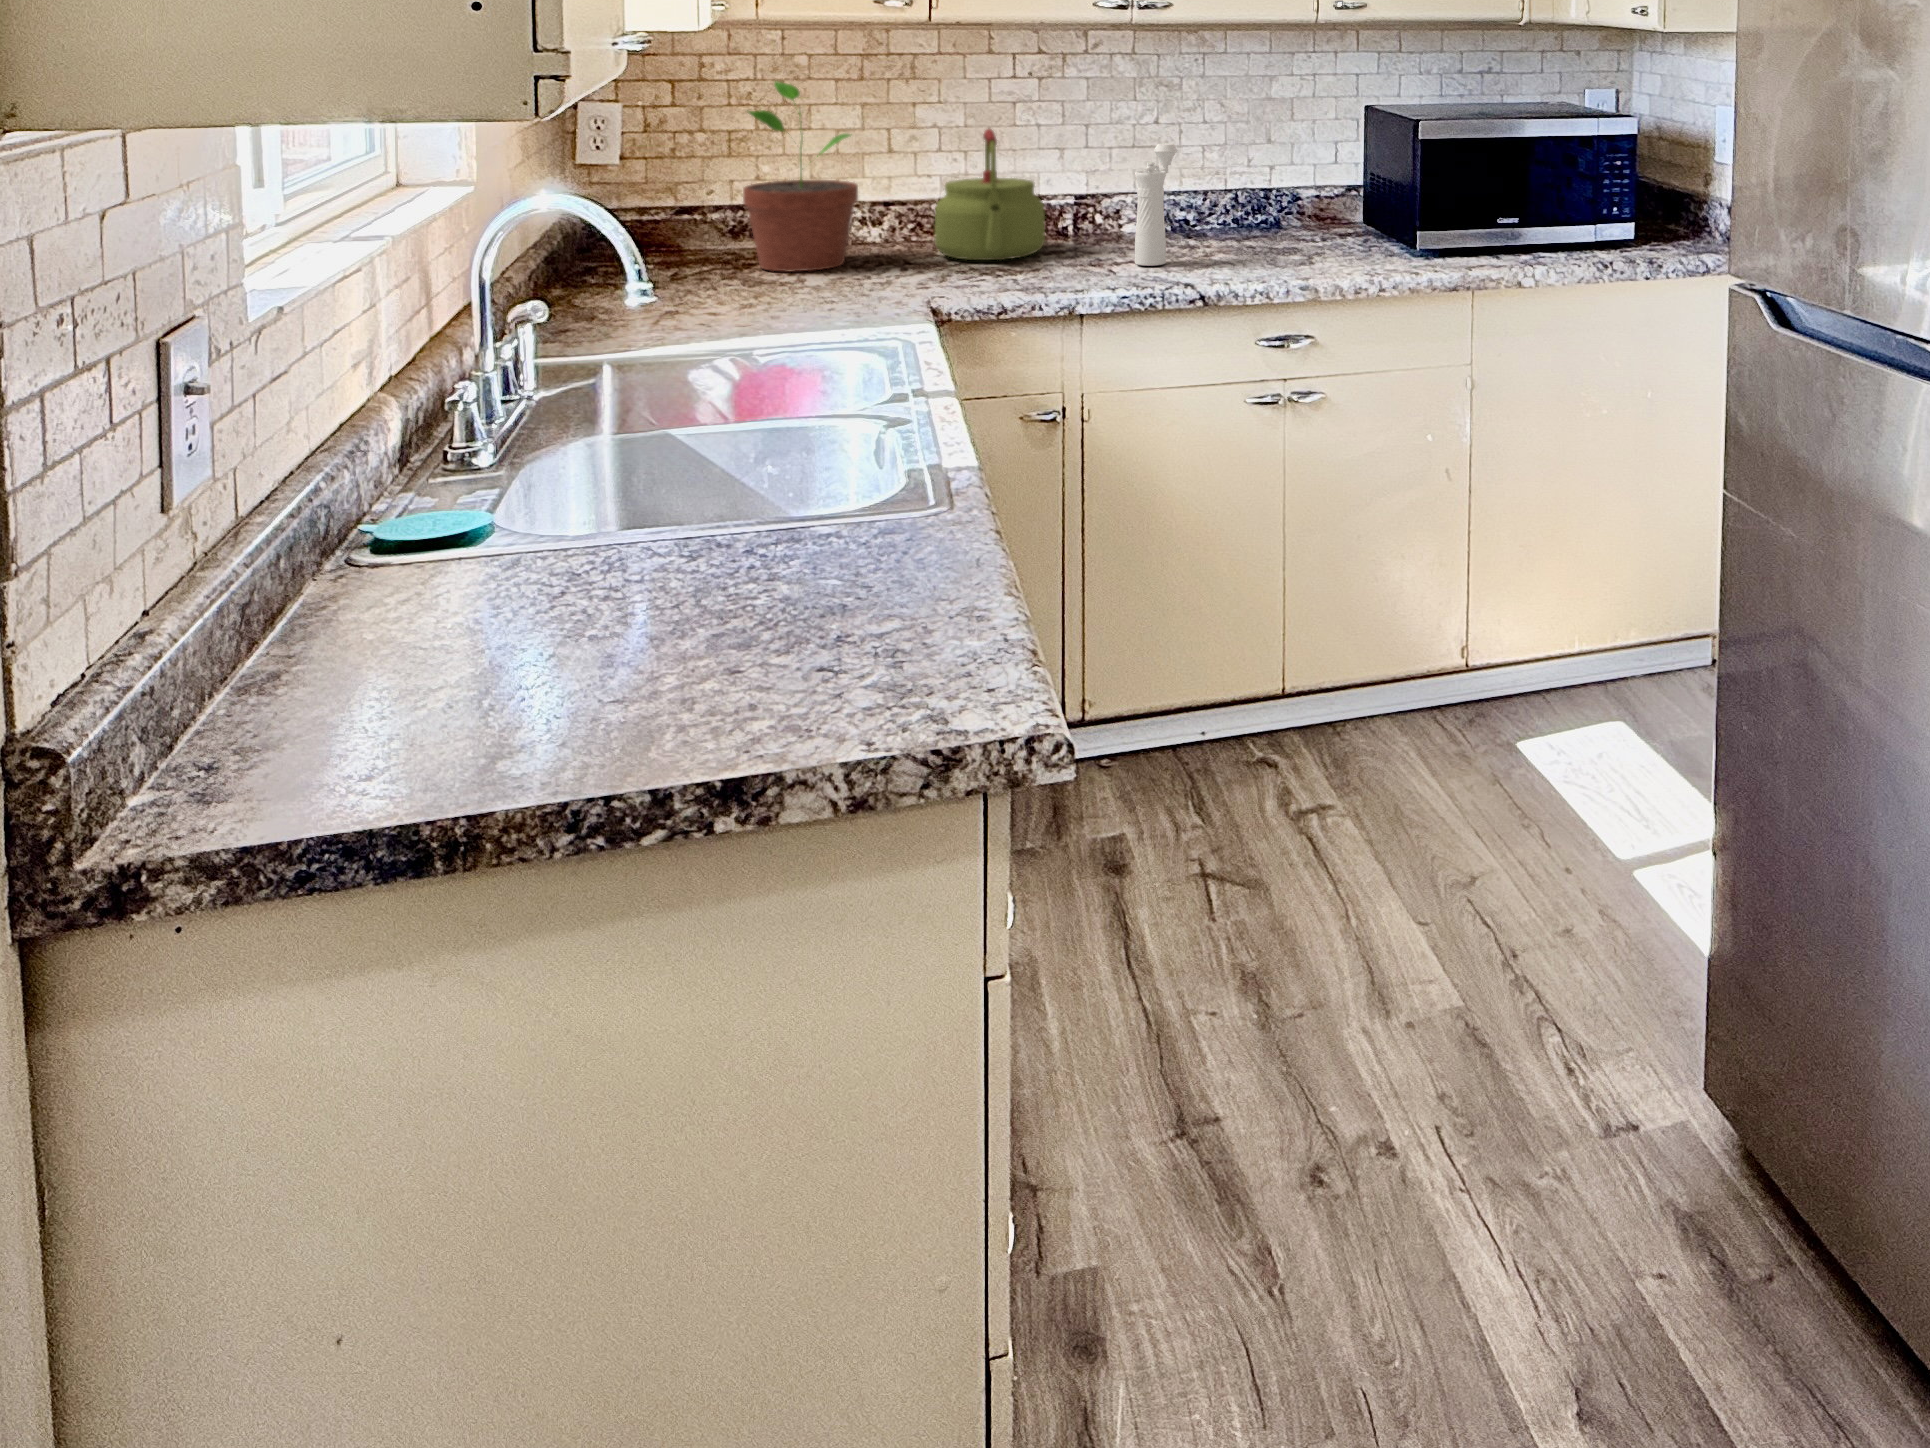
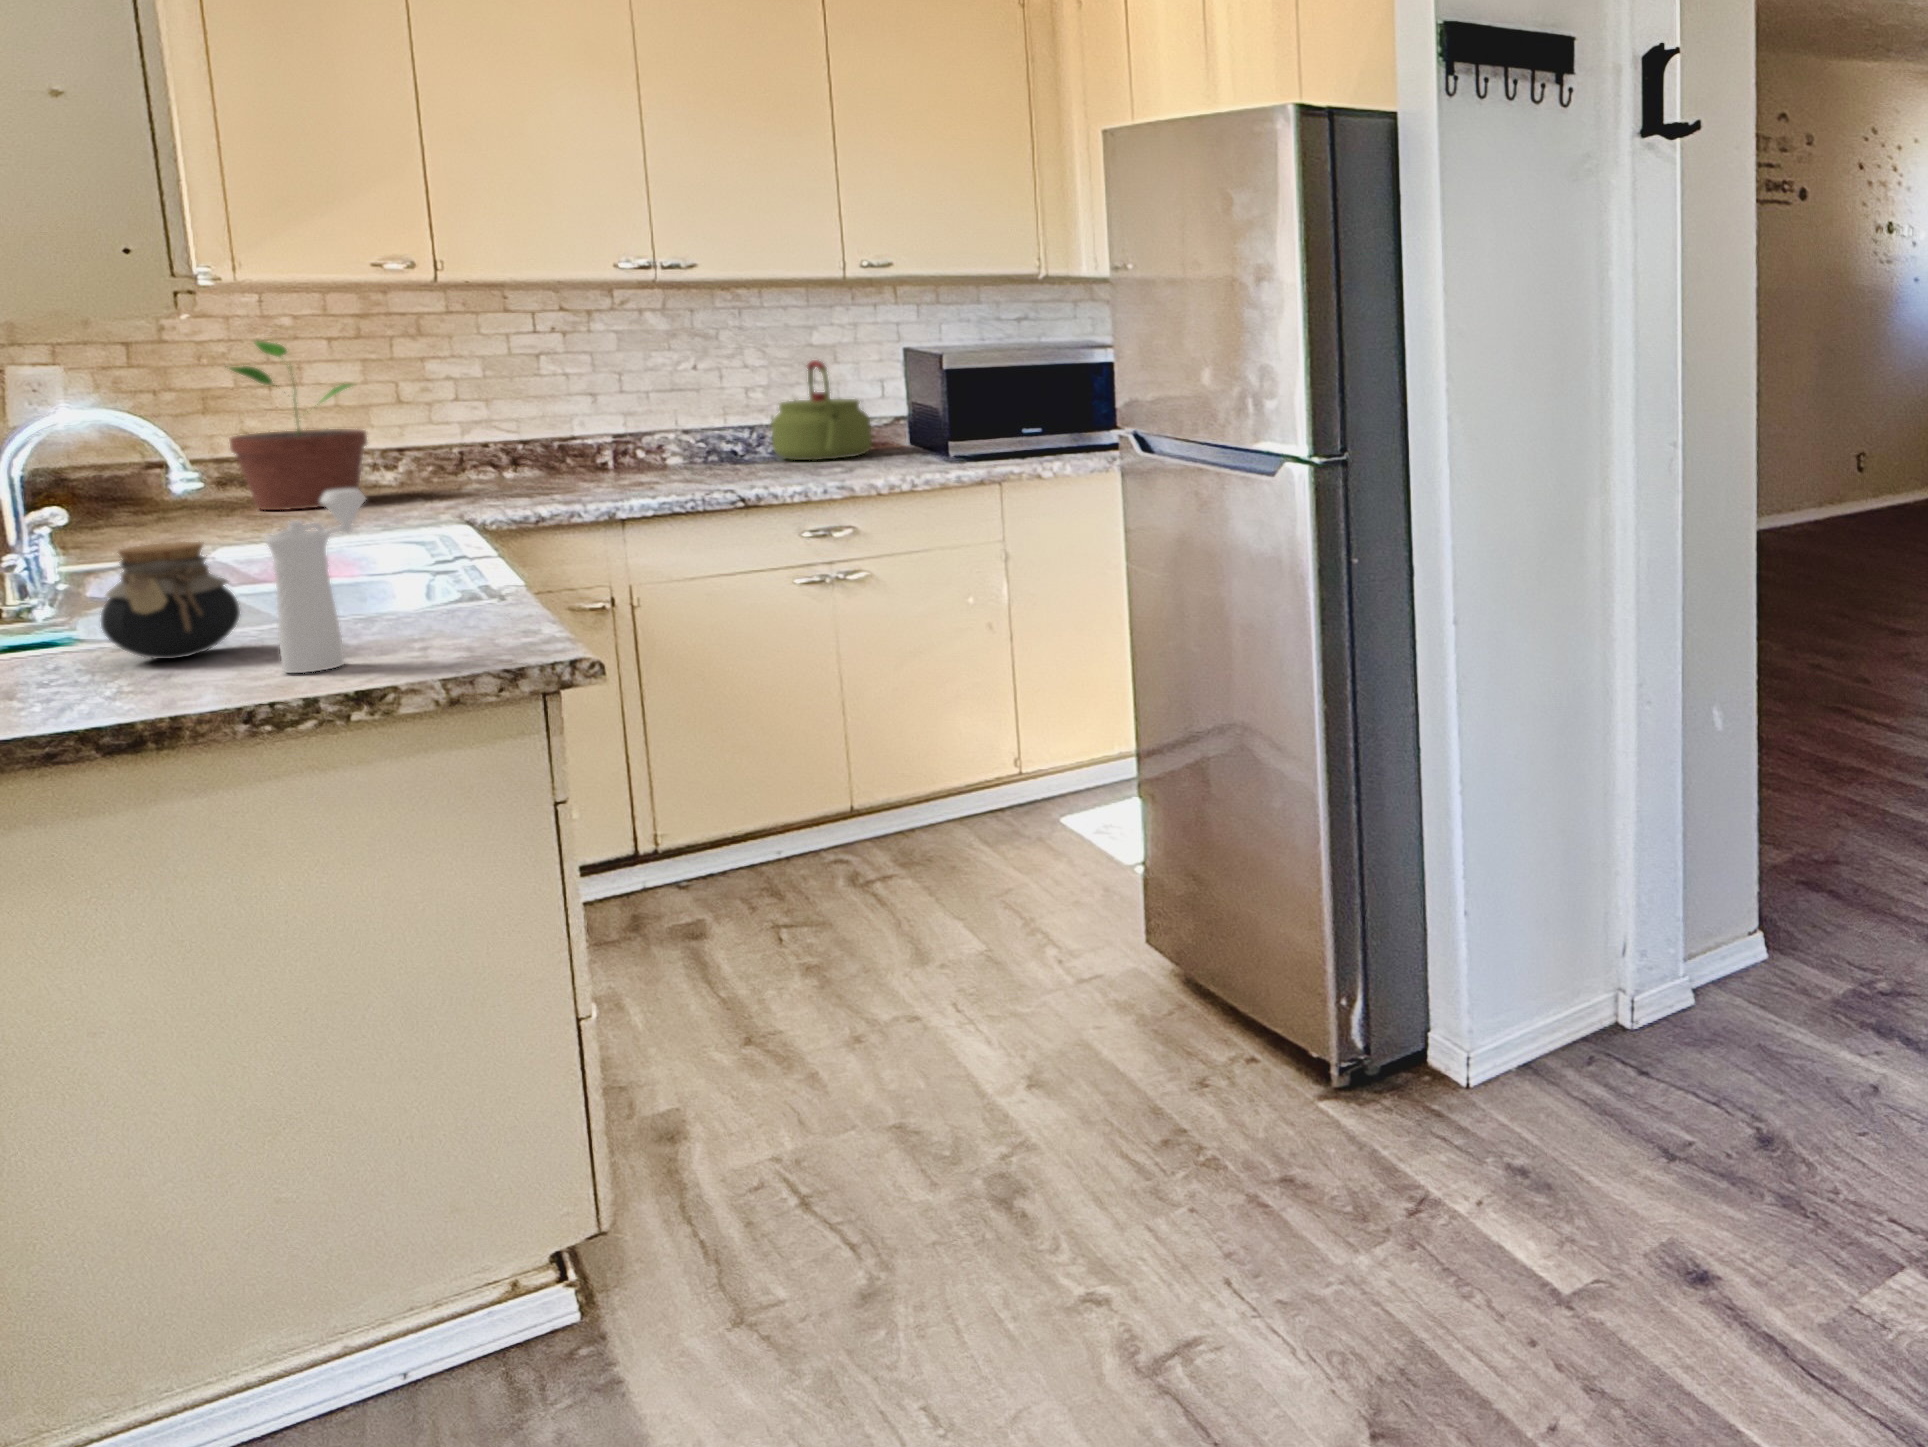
kettle: present [935,129,1045,260] -> present [771,360,872,460]
pepper mill: present [1135,143,1177,266] -> present [266,489,365,673]
jar: none [481,423,640,606] -> present [101,542,240,659]

